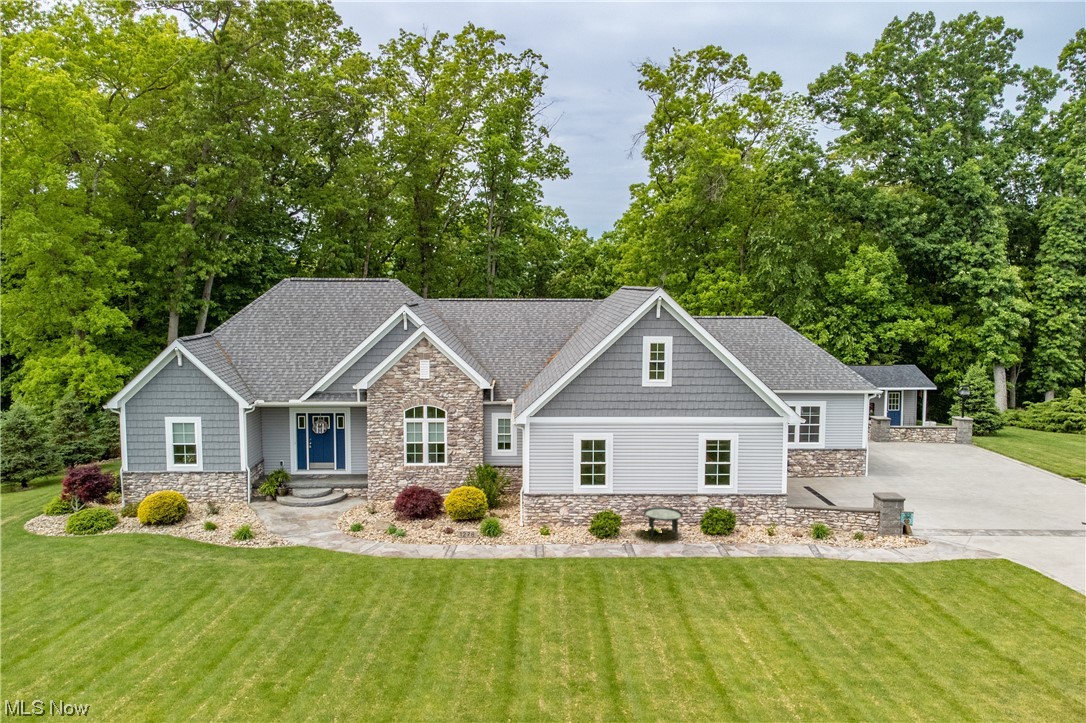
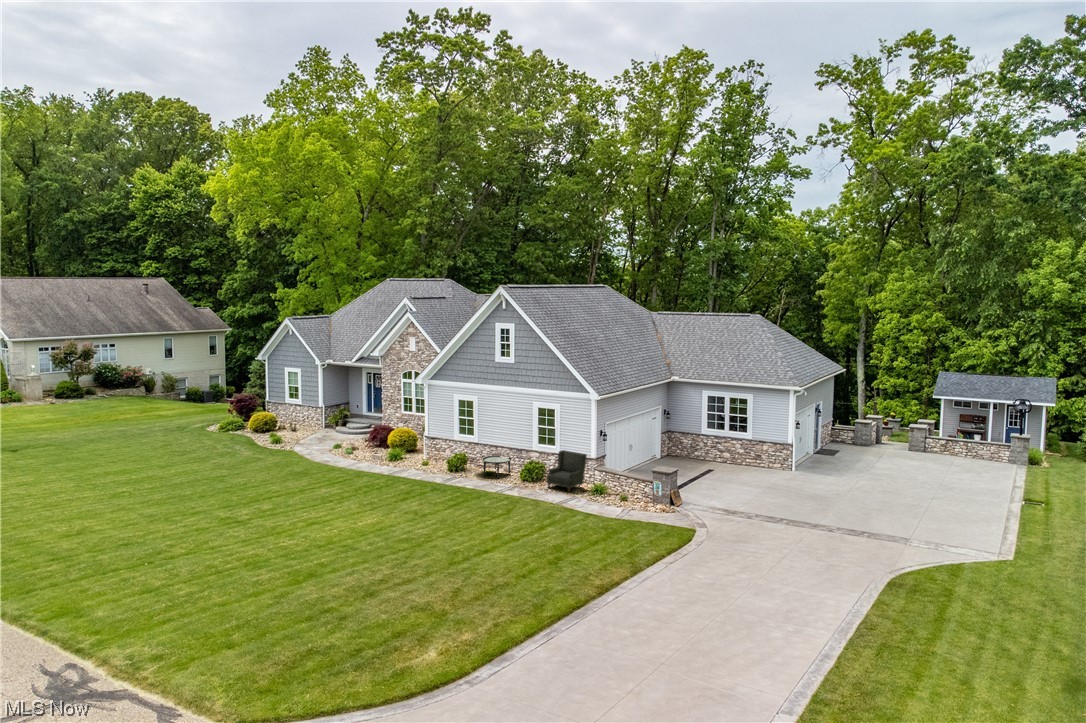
chair: none [748,489,792,542] -> present [547,450,587,492]

